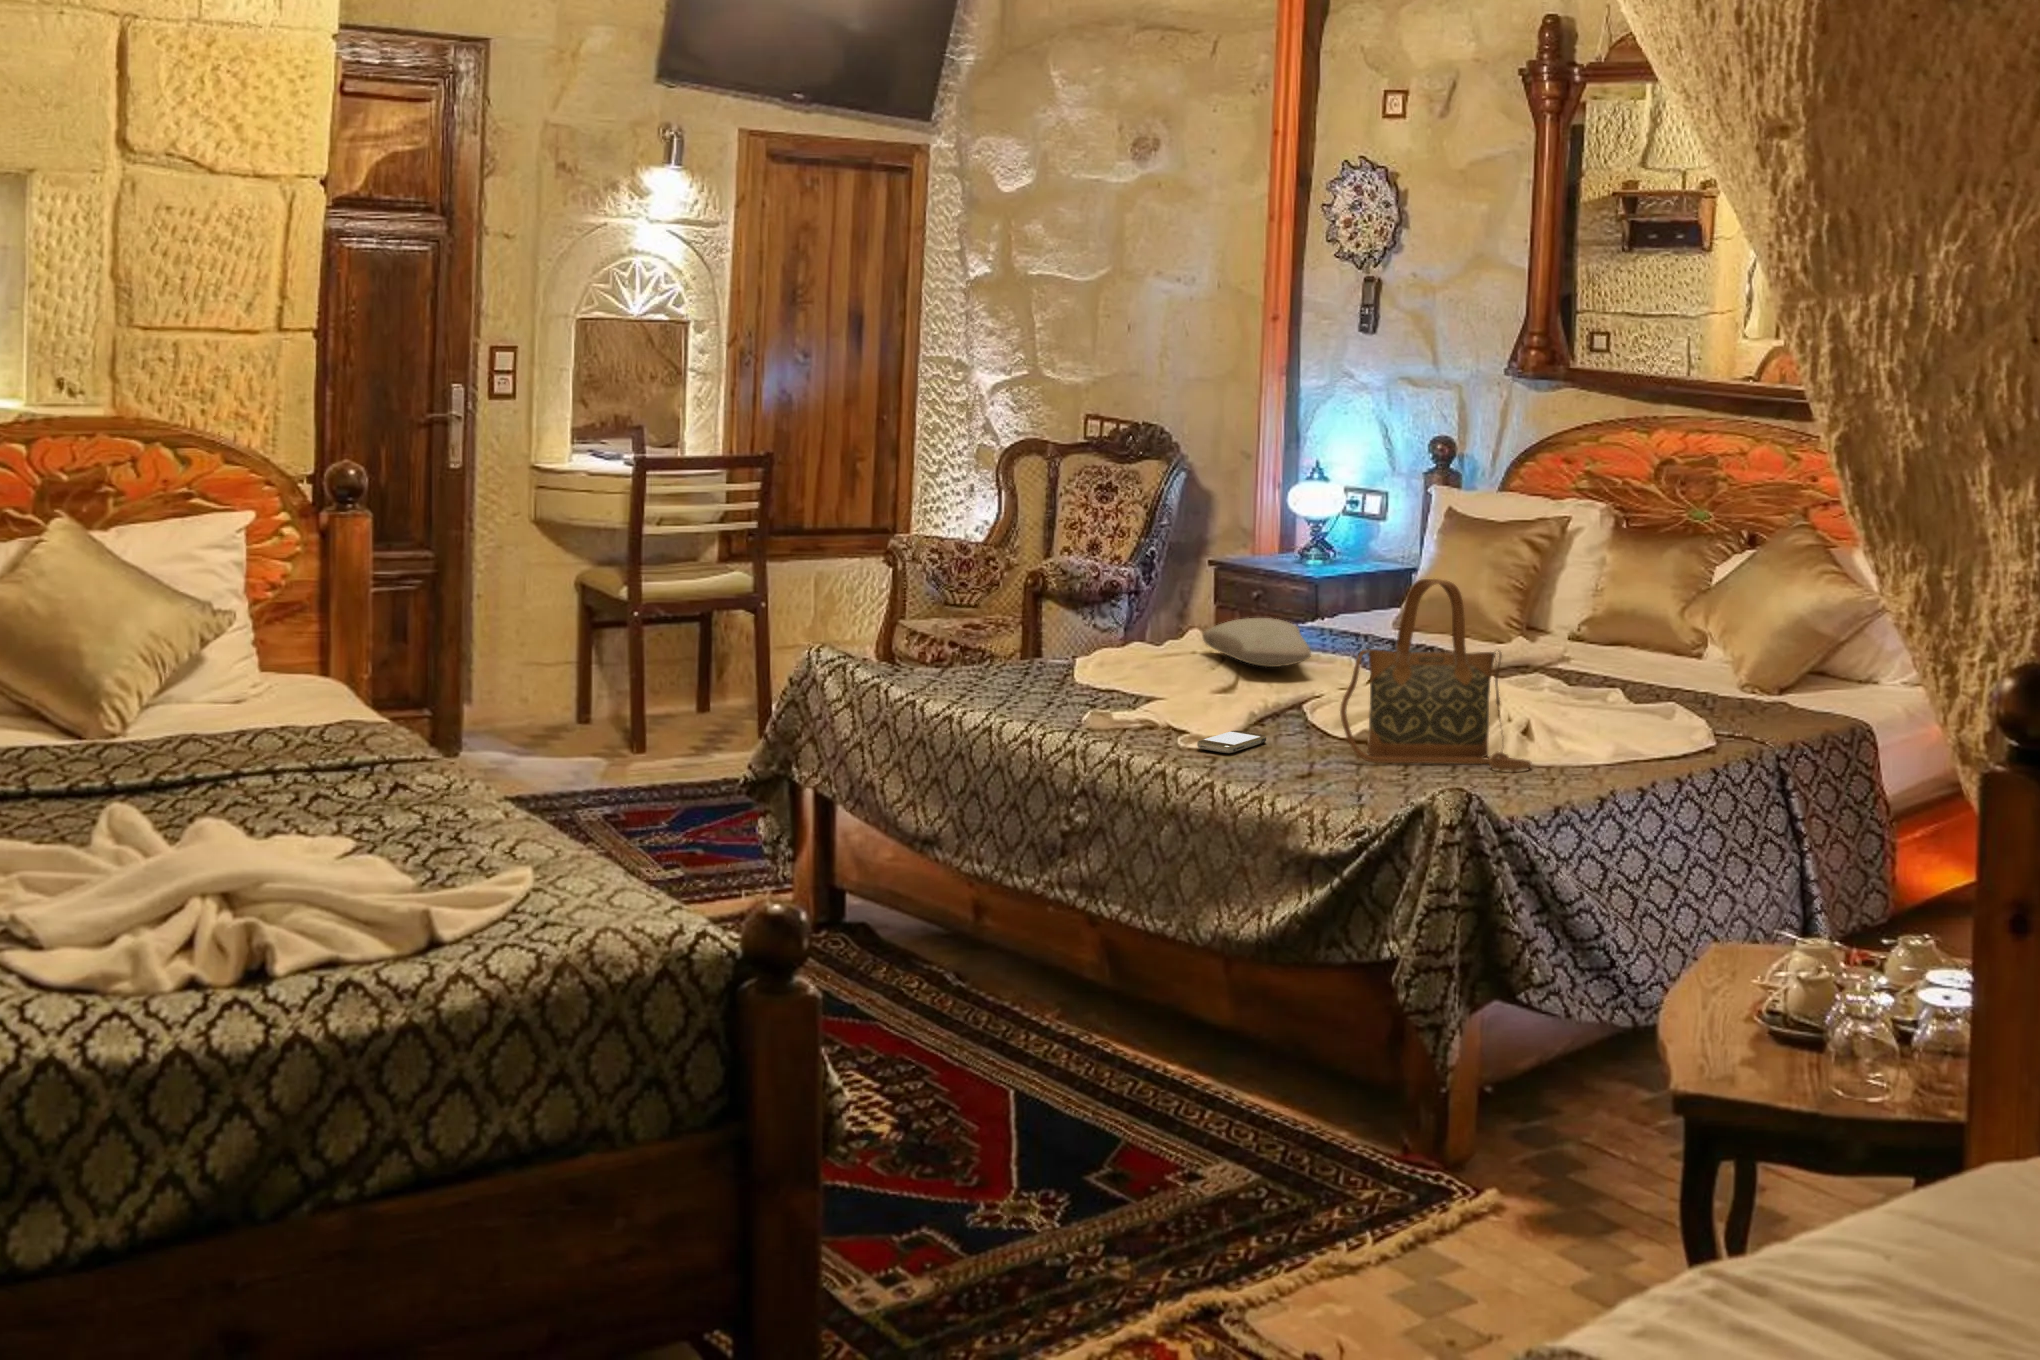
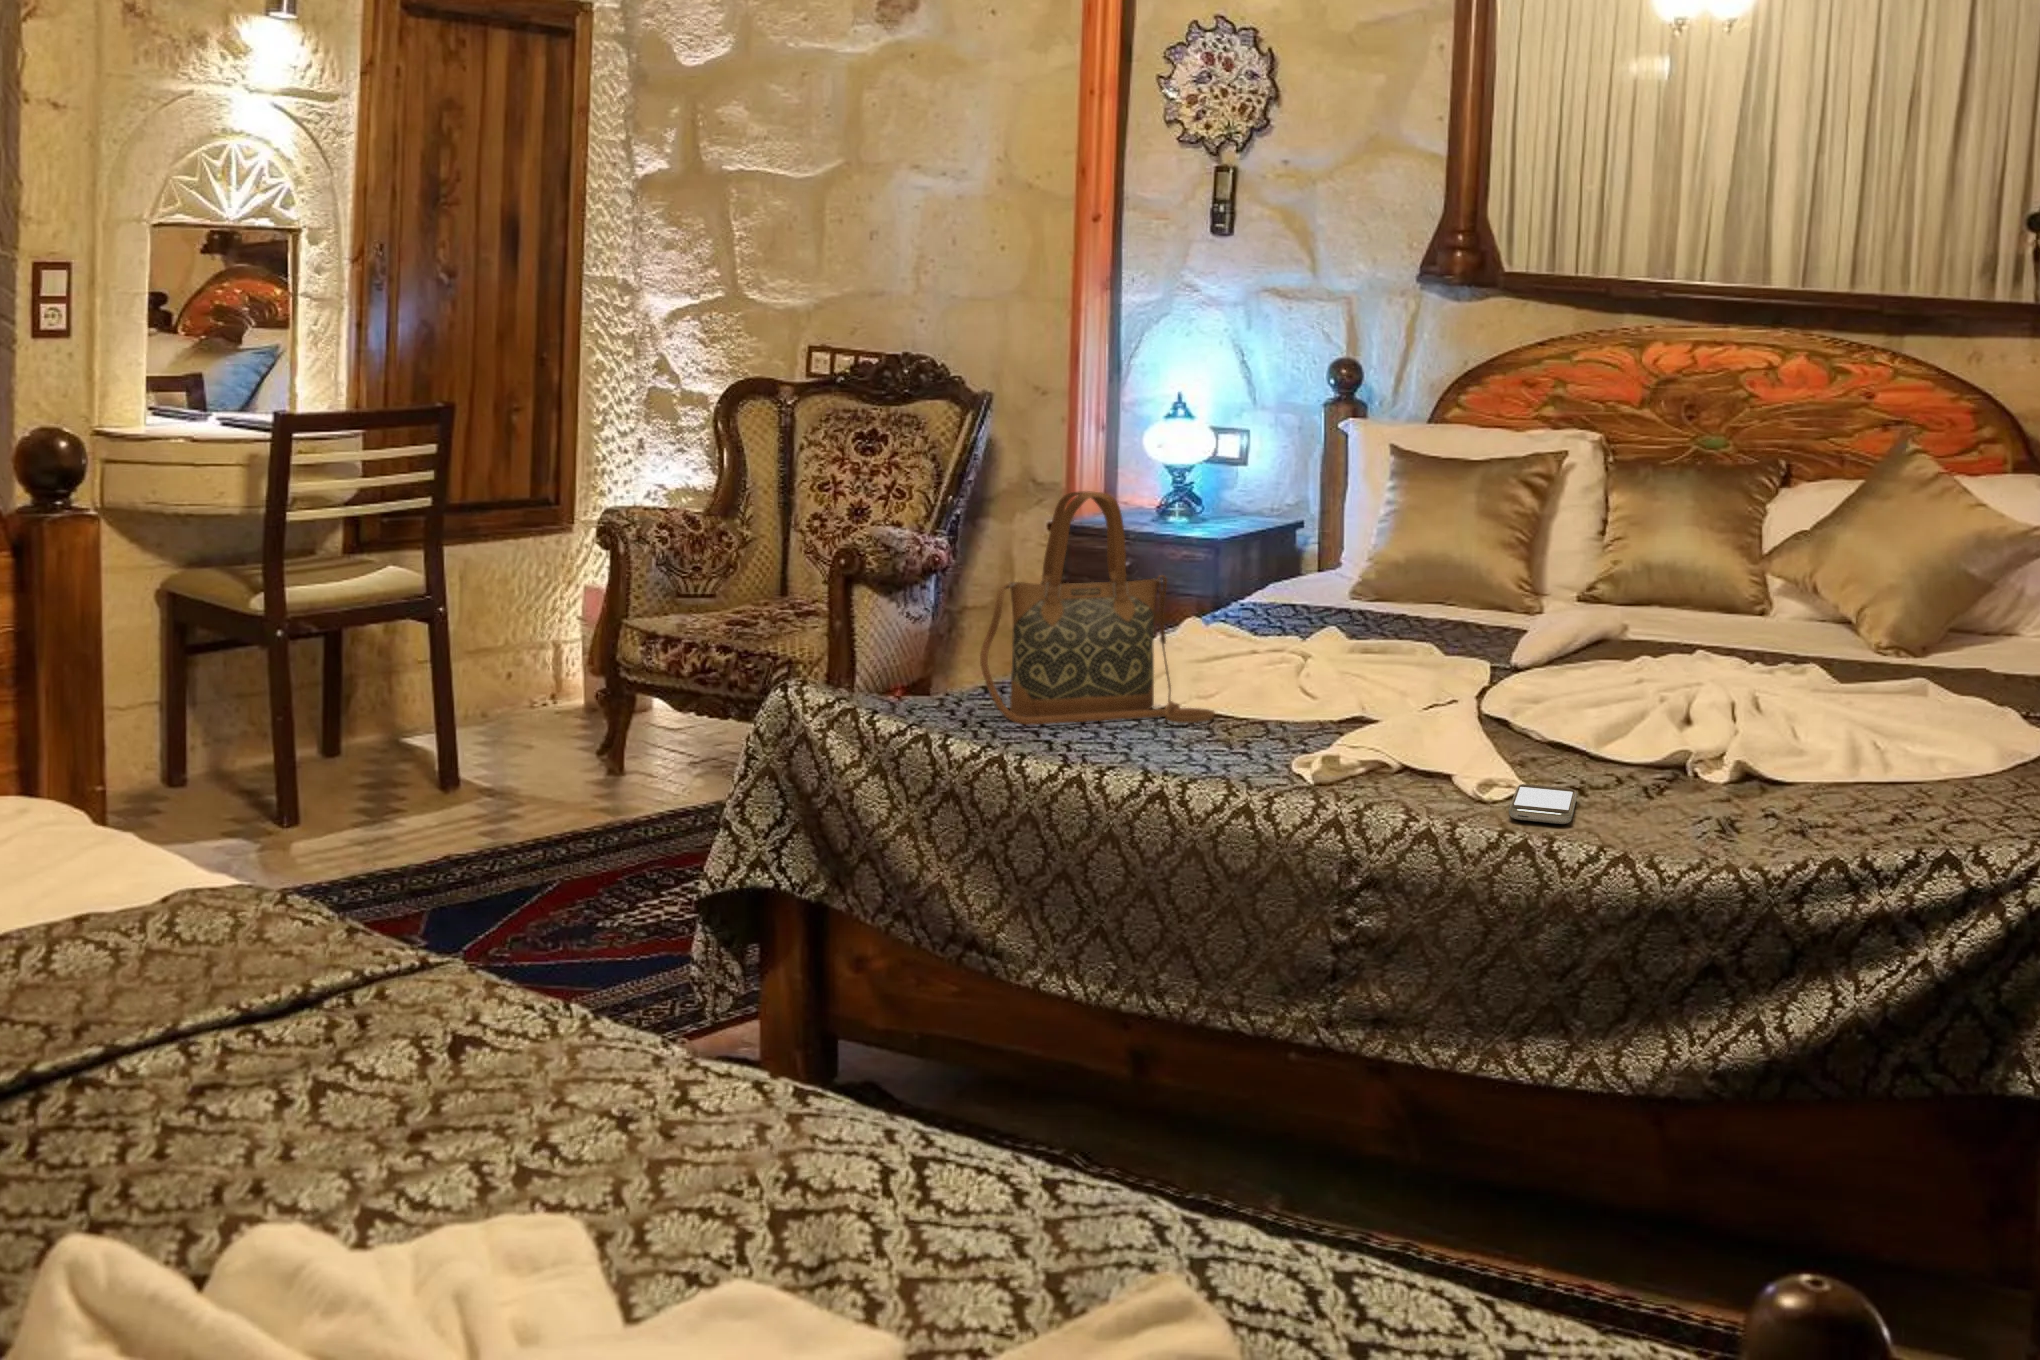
handbag: present [1340,579,1531,770] -> present [980,491,1215,725]
pillow: present [1203,618,1311,667] -> none [1243,606,1444,674]

